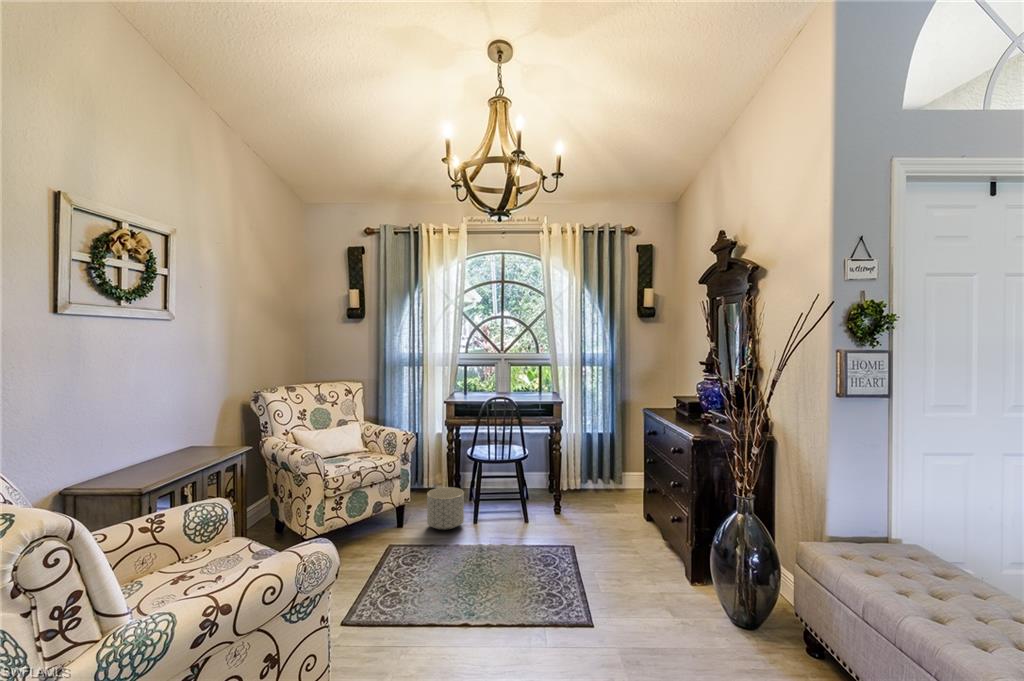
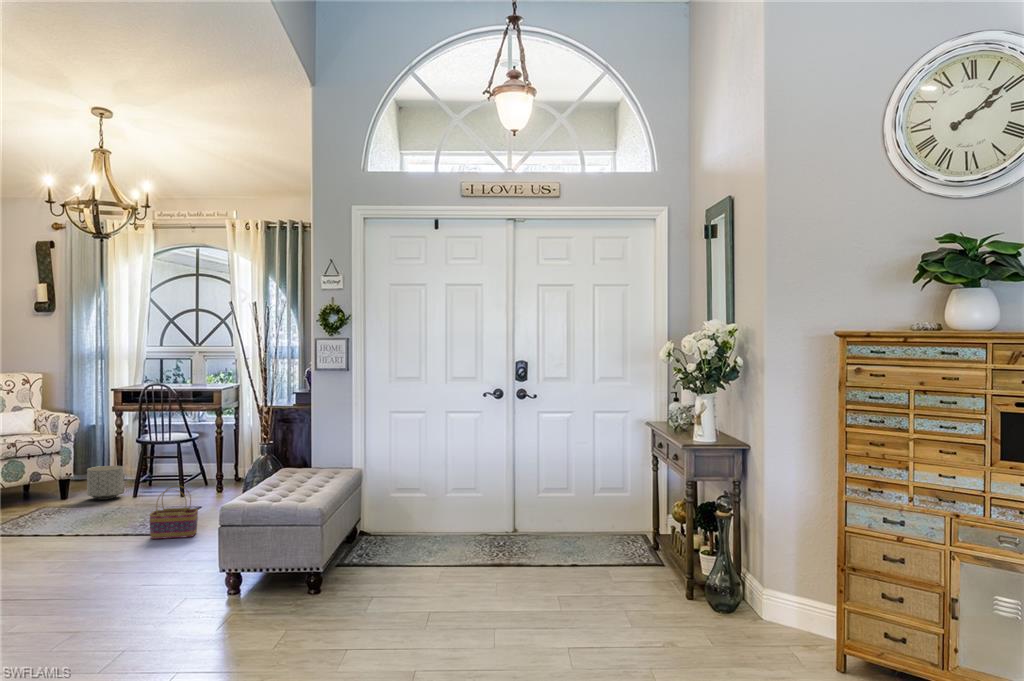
basket: none [606,567,678,662] -> present [150,486,198,539]

